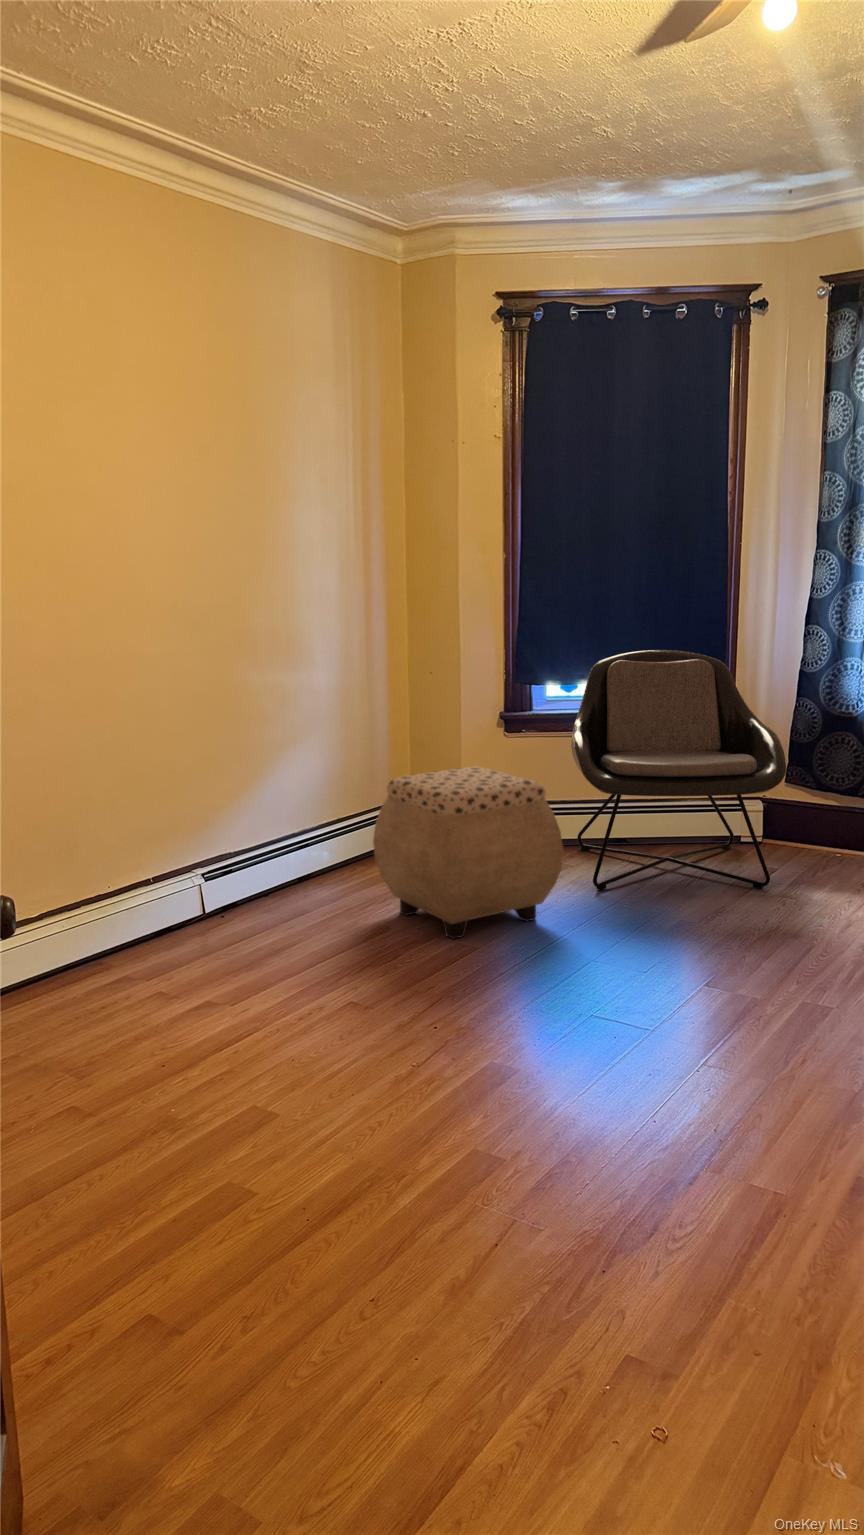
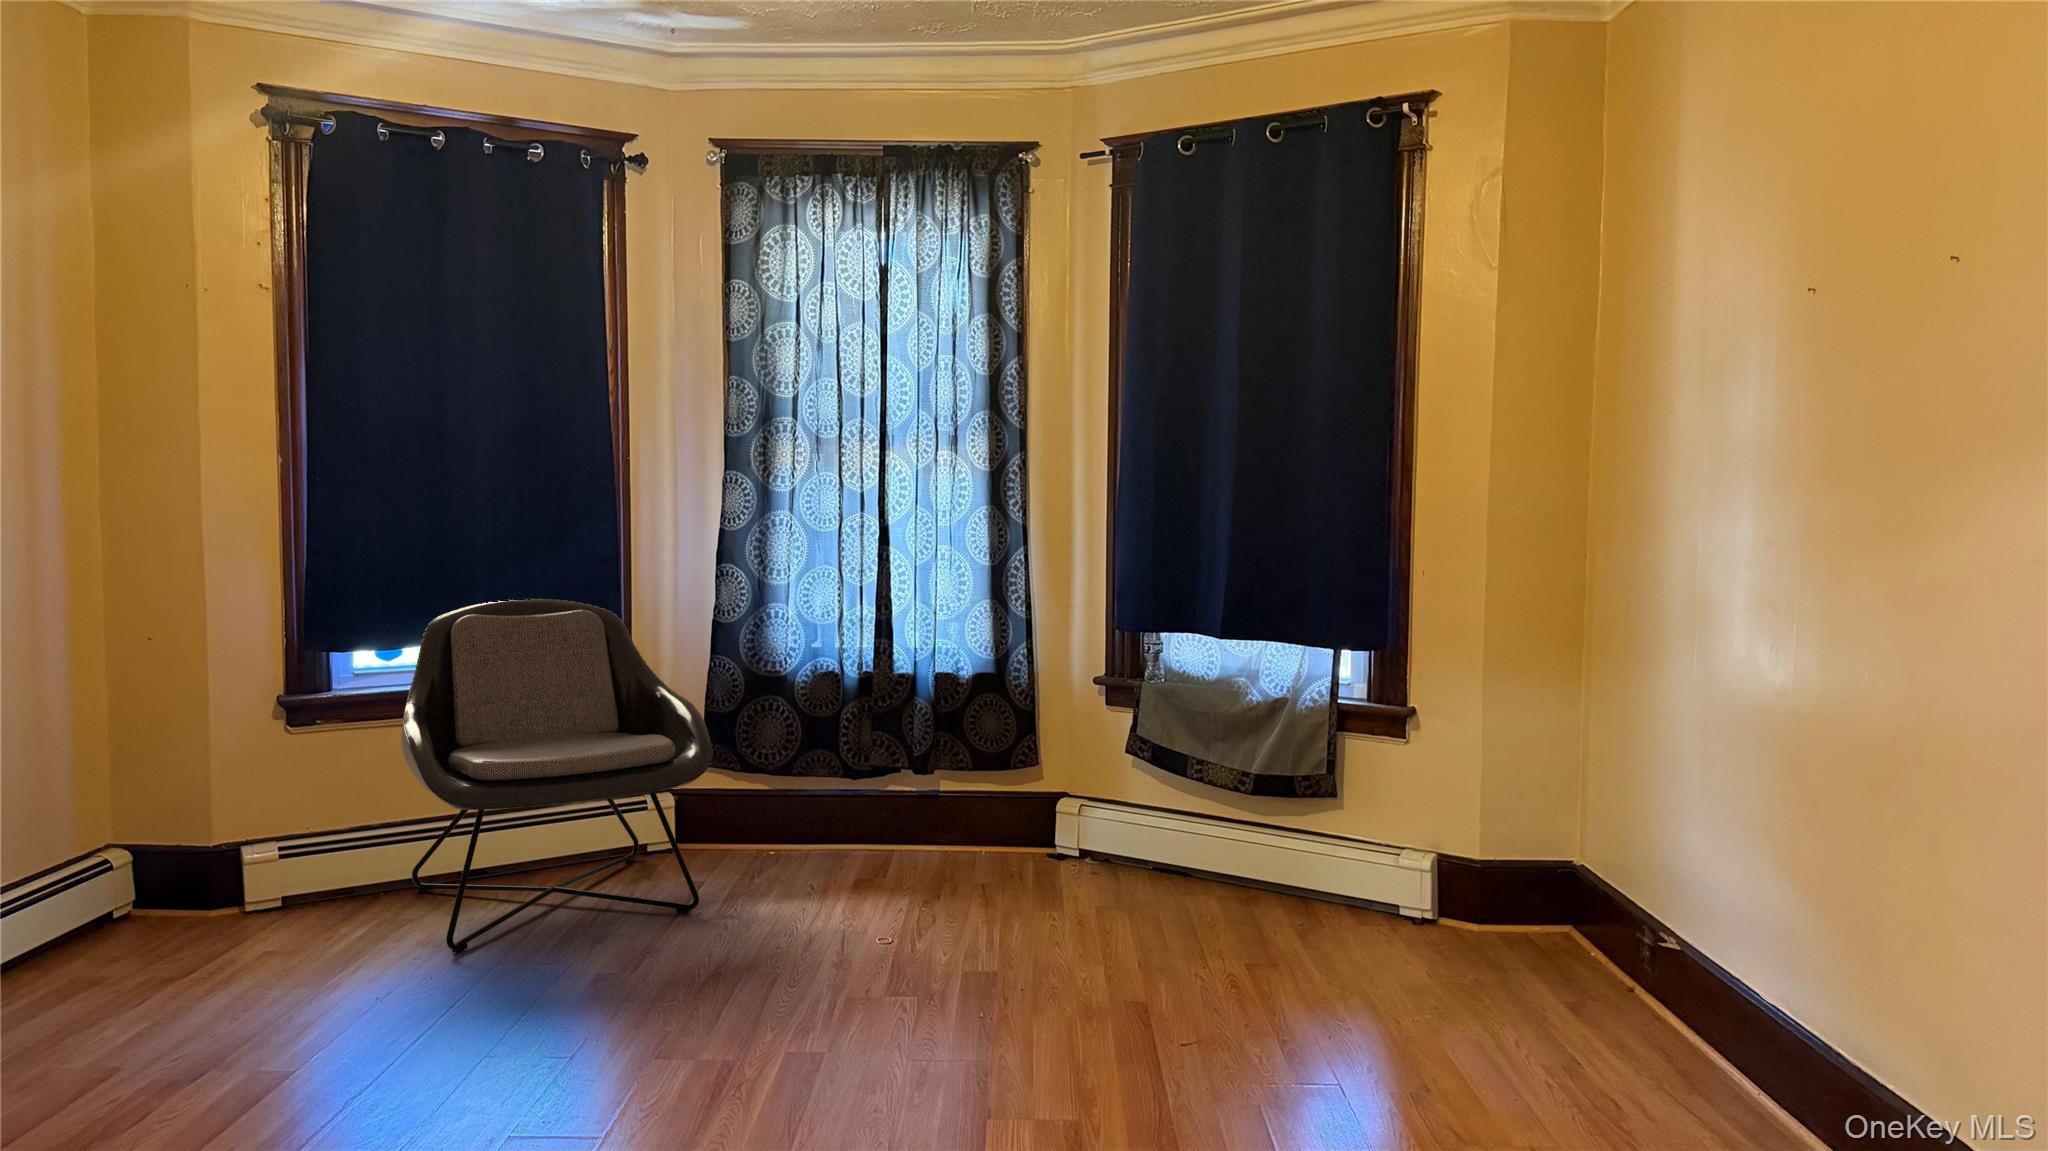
ottoman: present [373,766,563,939] -> none [43,790,403,1086]

